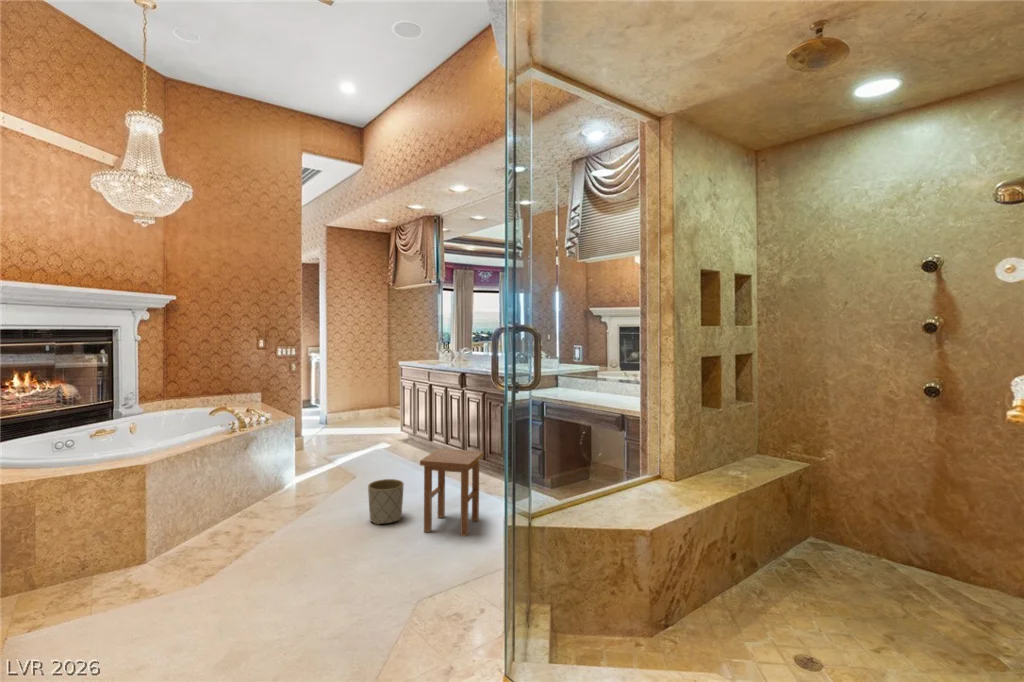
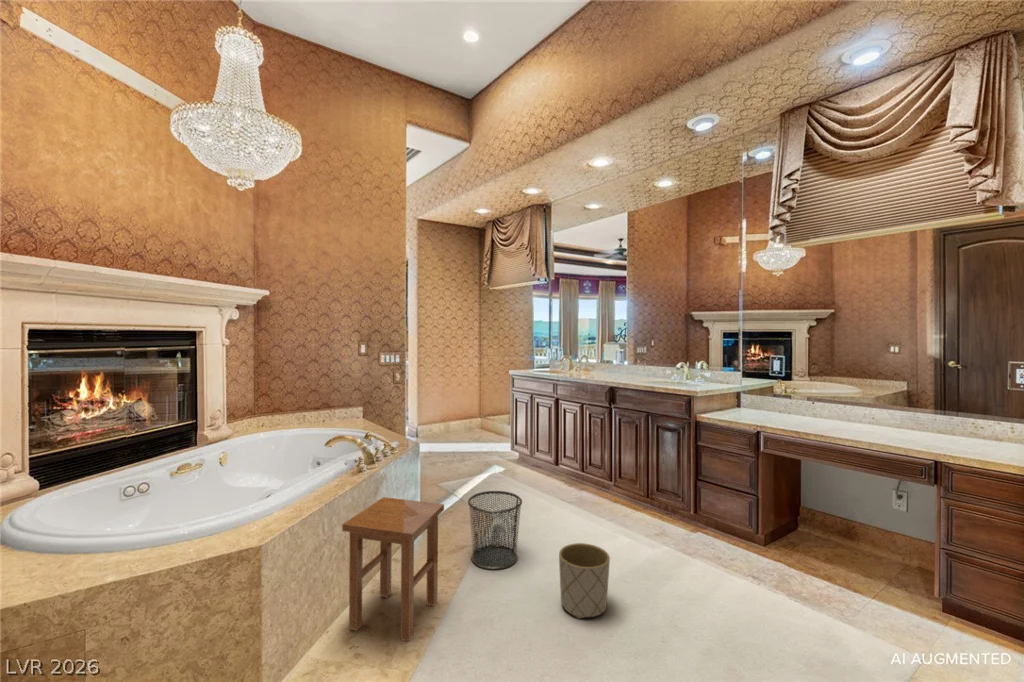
stool: present [420,449,483,536] -> present [342,497,444,641]
waste bin: none [320,450,363,504] -> present [468,491,522,570]

